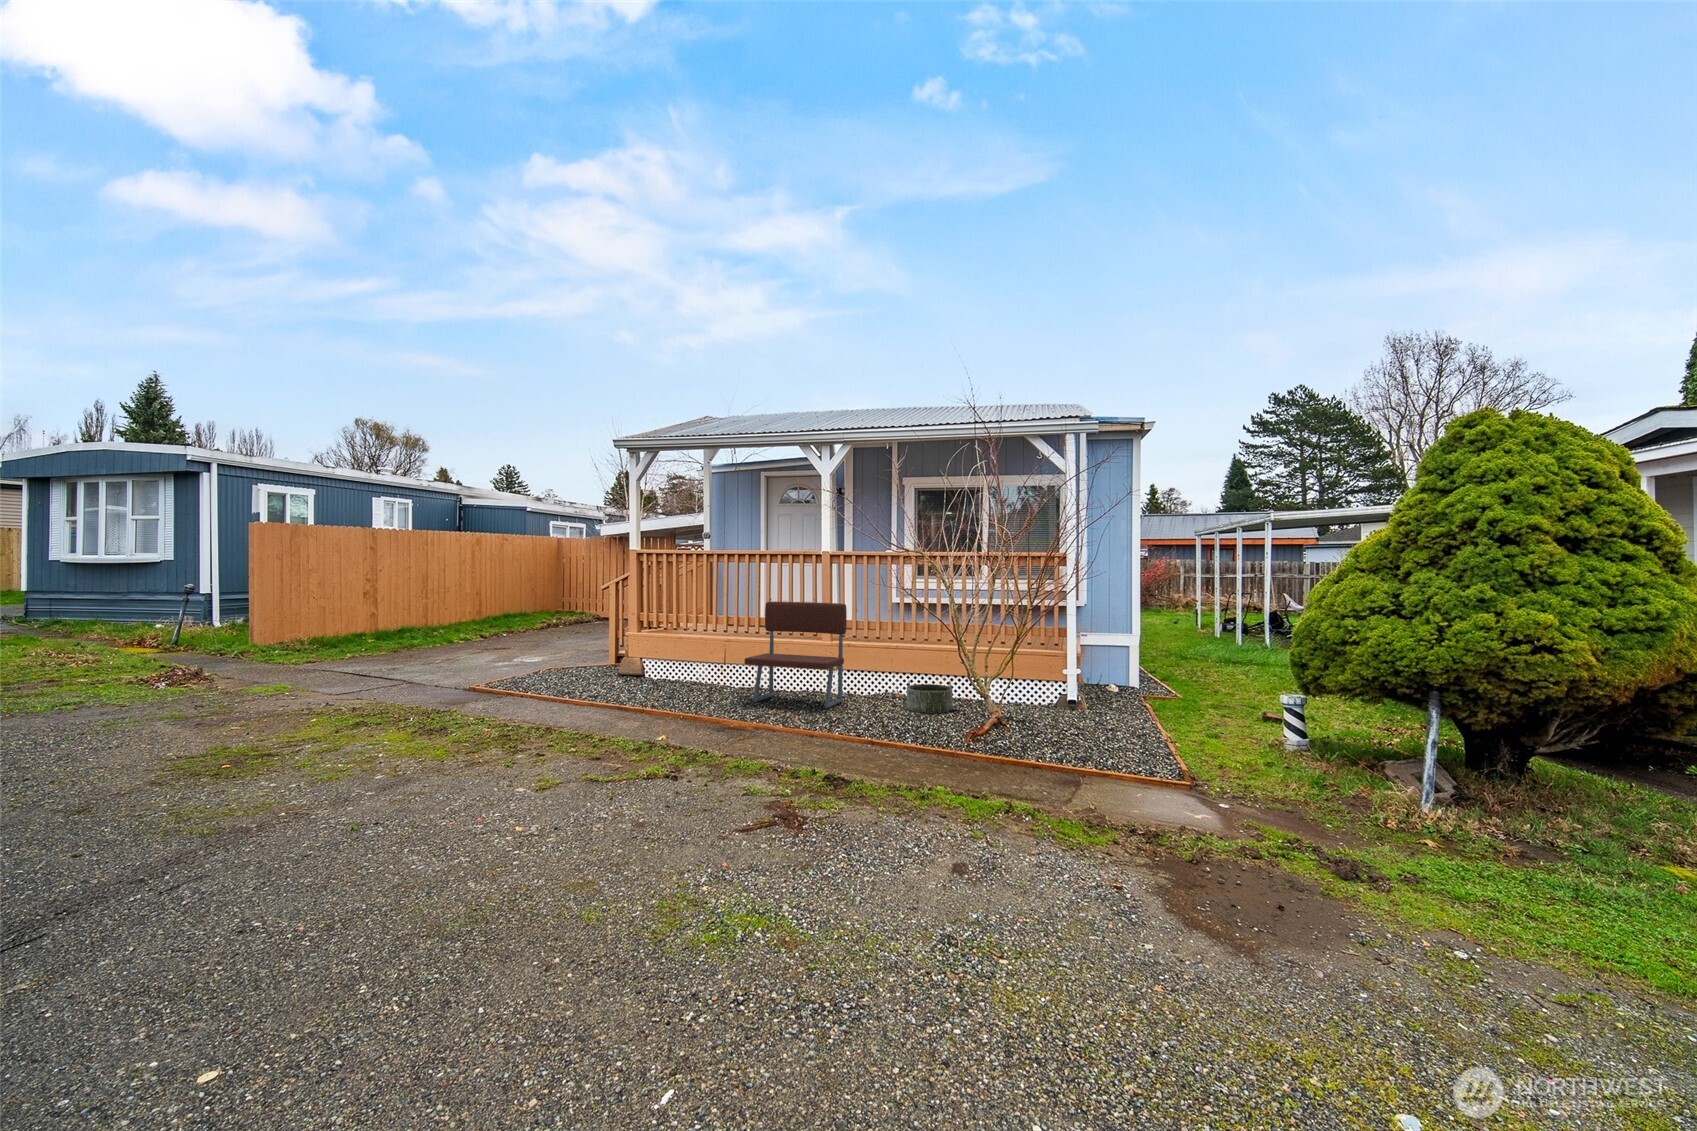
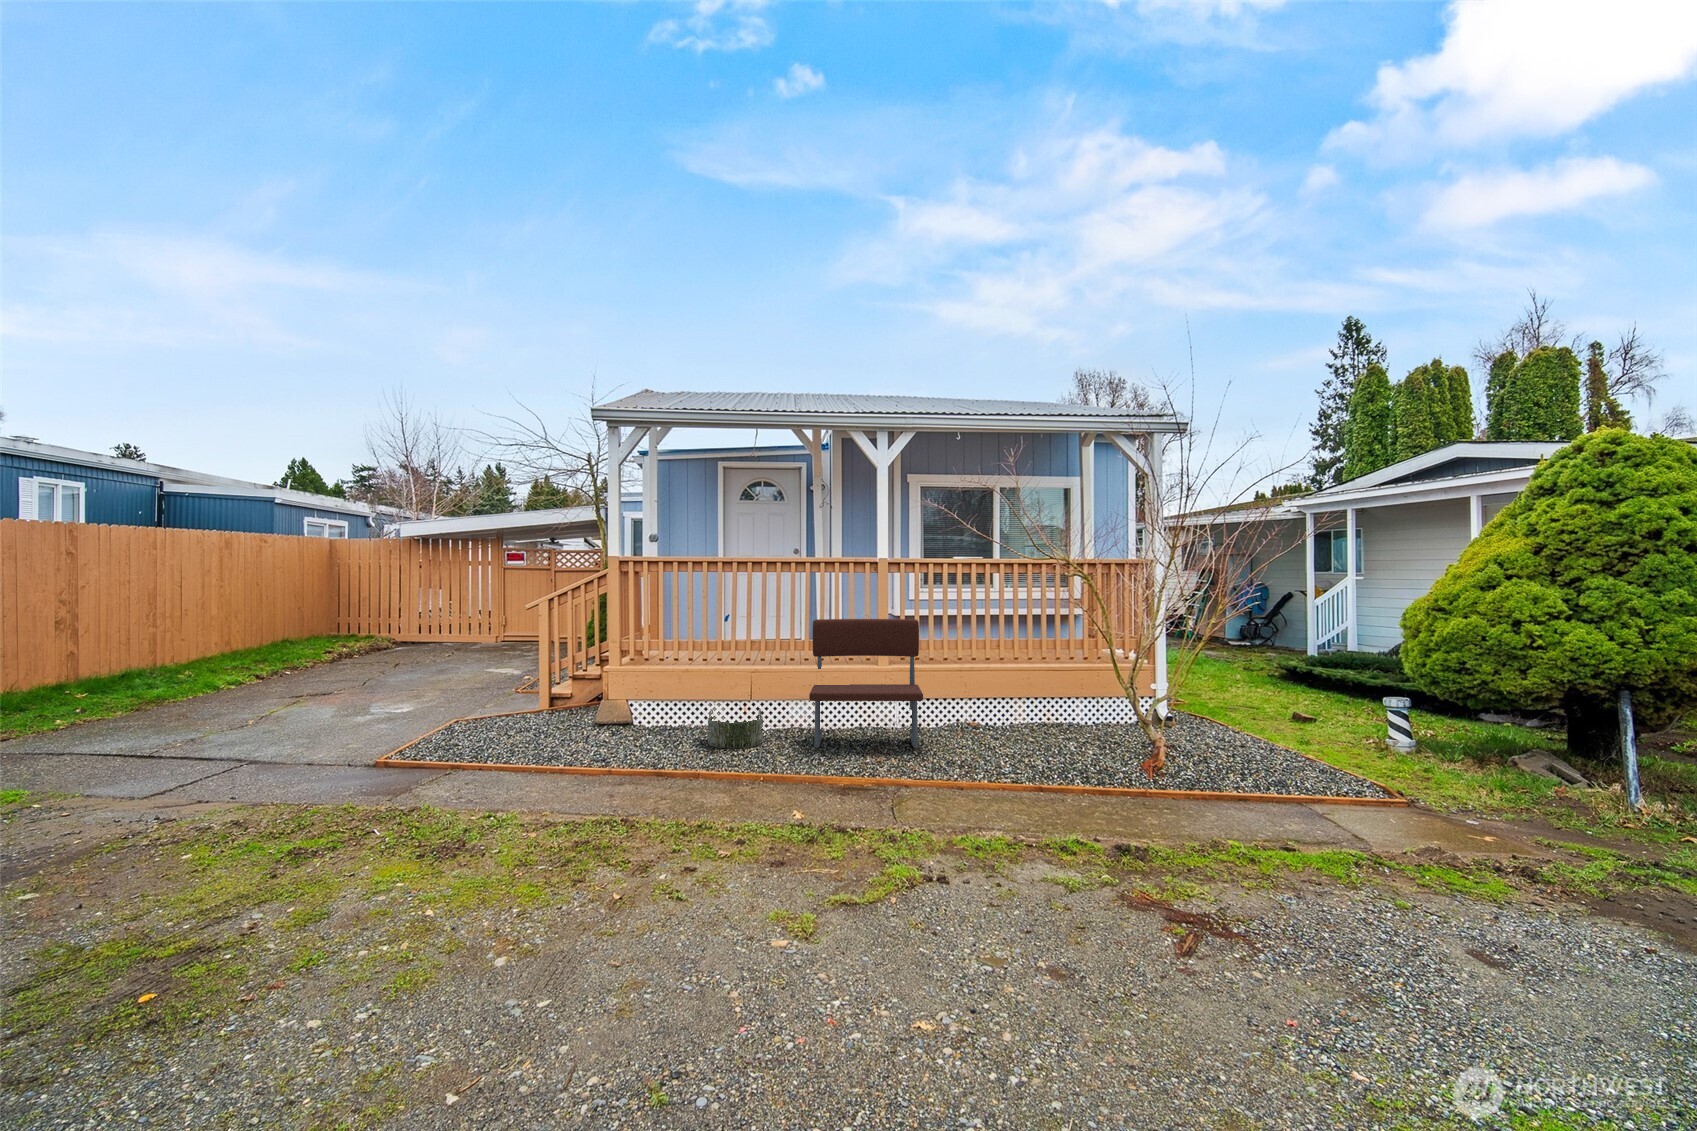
basket: present [907,681,952,713] -> present [708,709,763,749]

